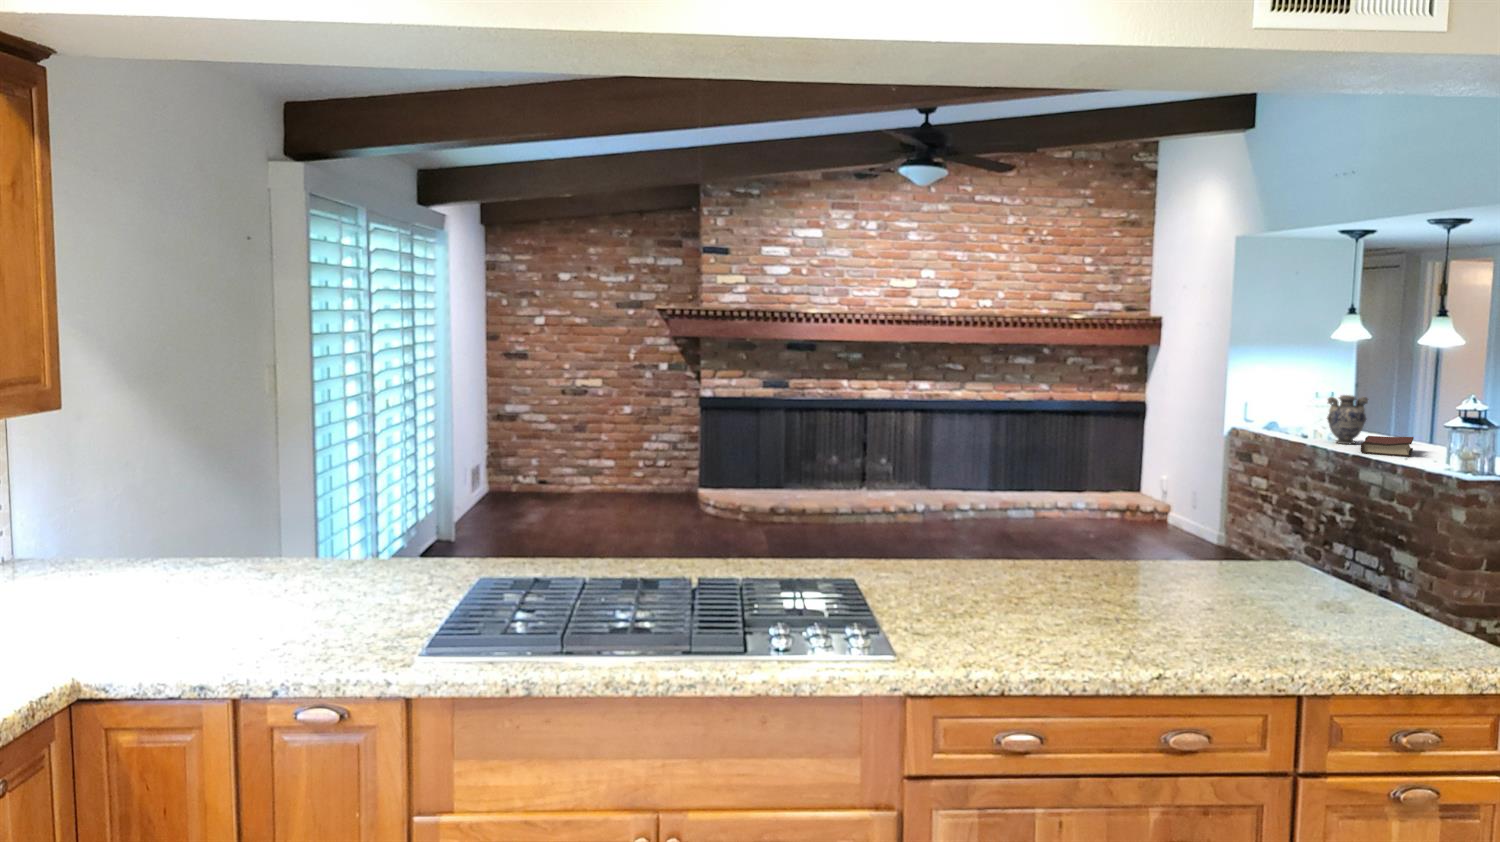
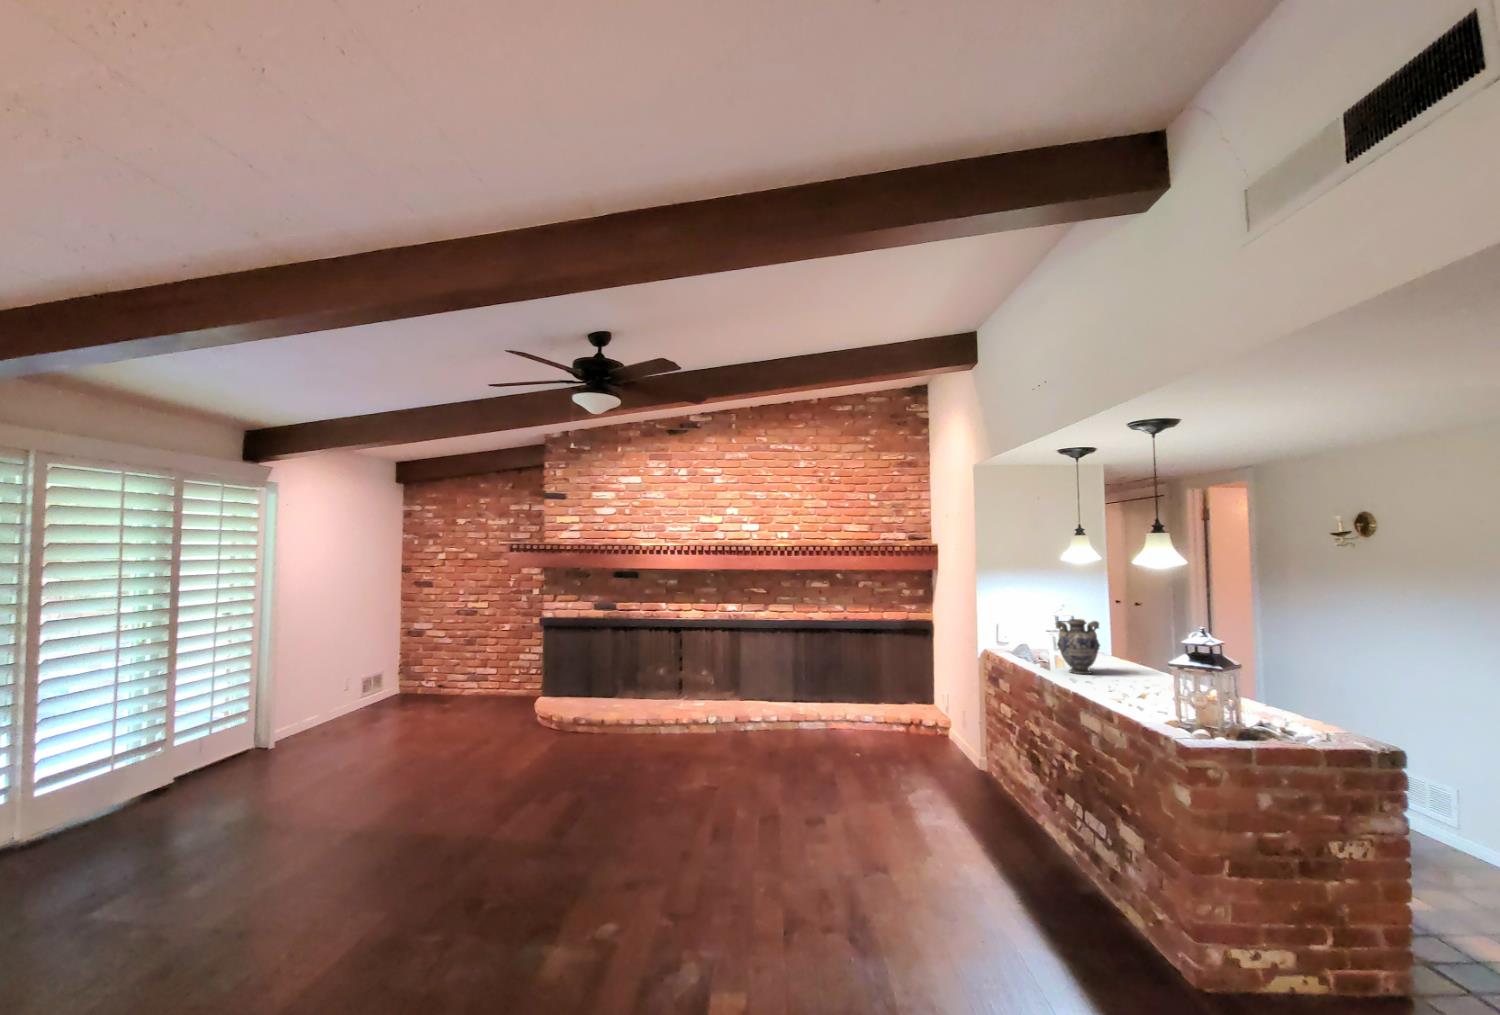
hardback book: present [1361,436,1414,457] -> none [1082,666,1150,696]

